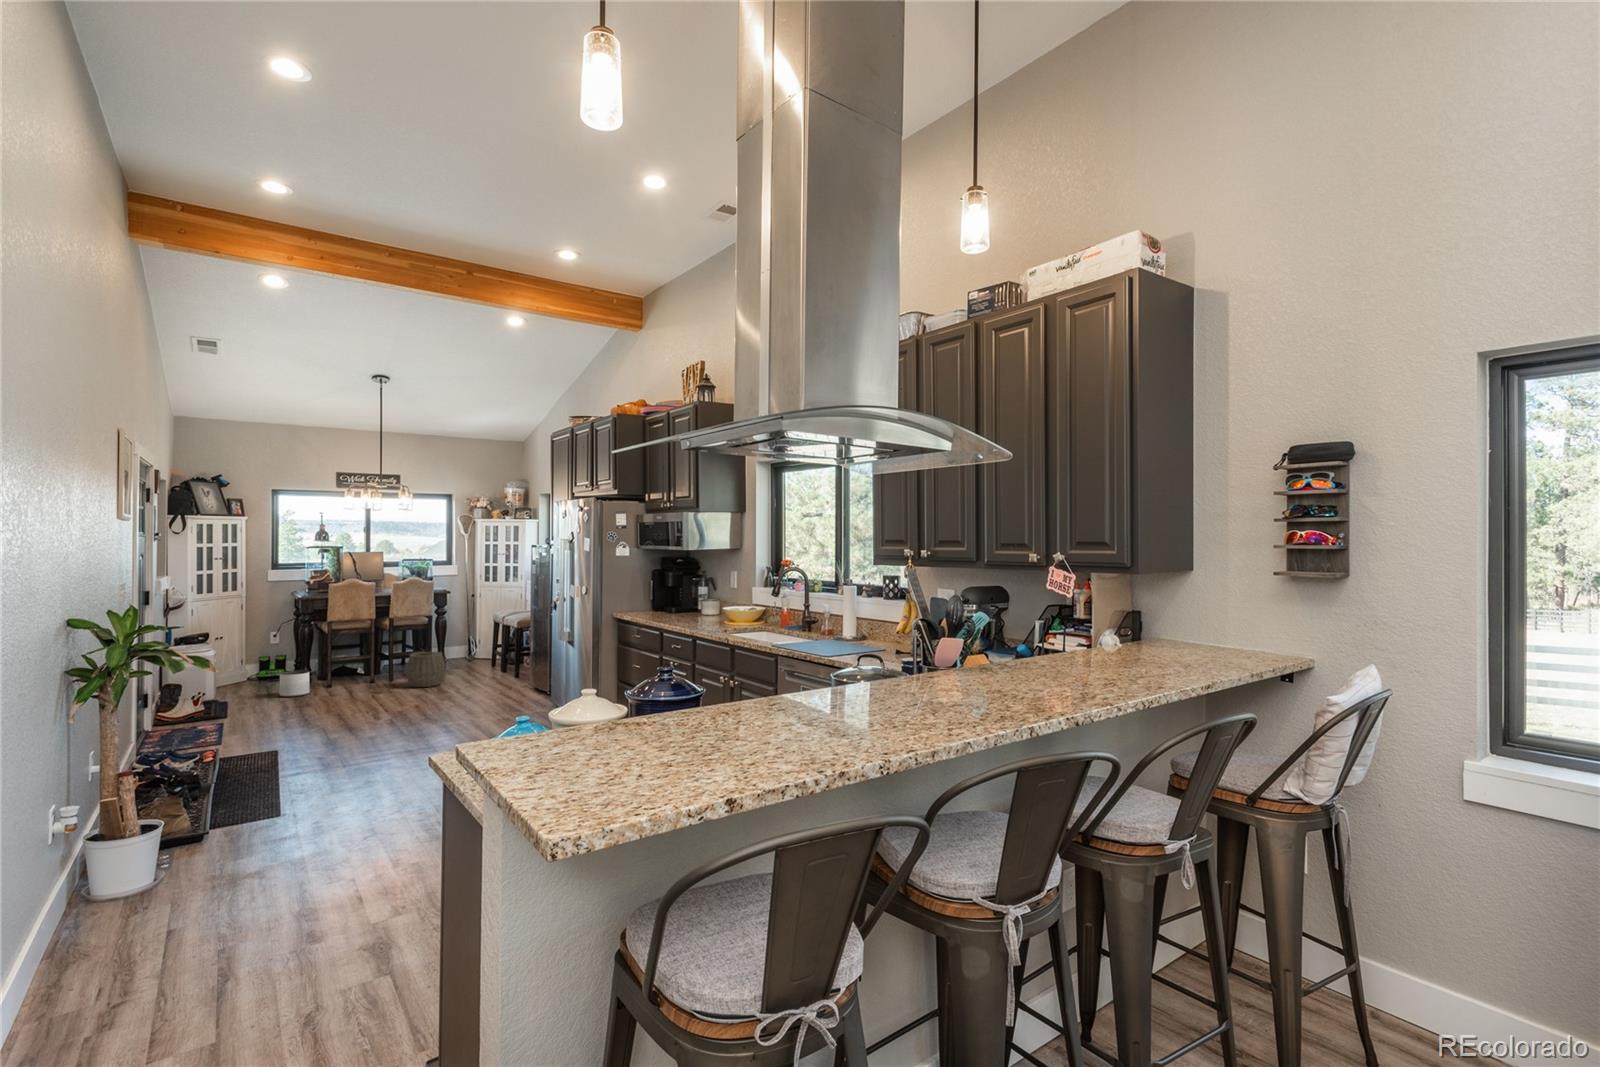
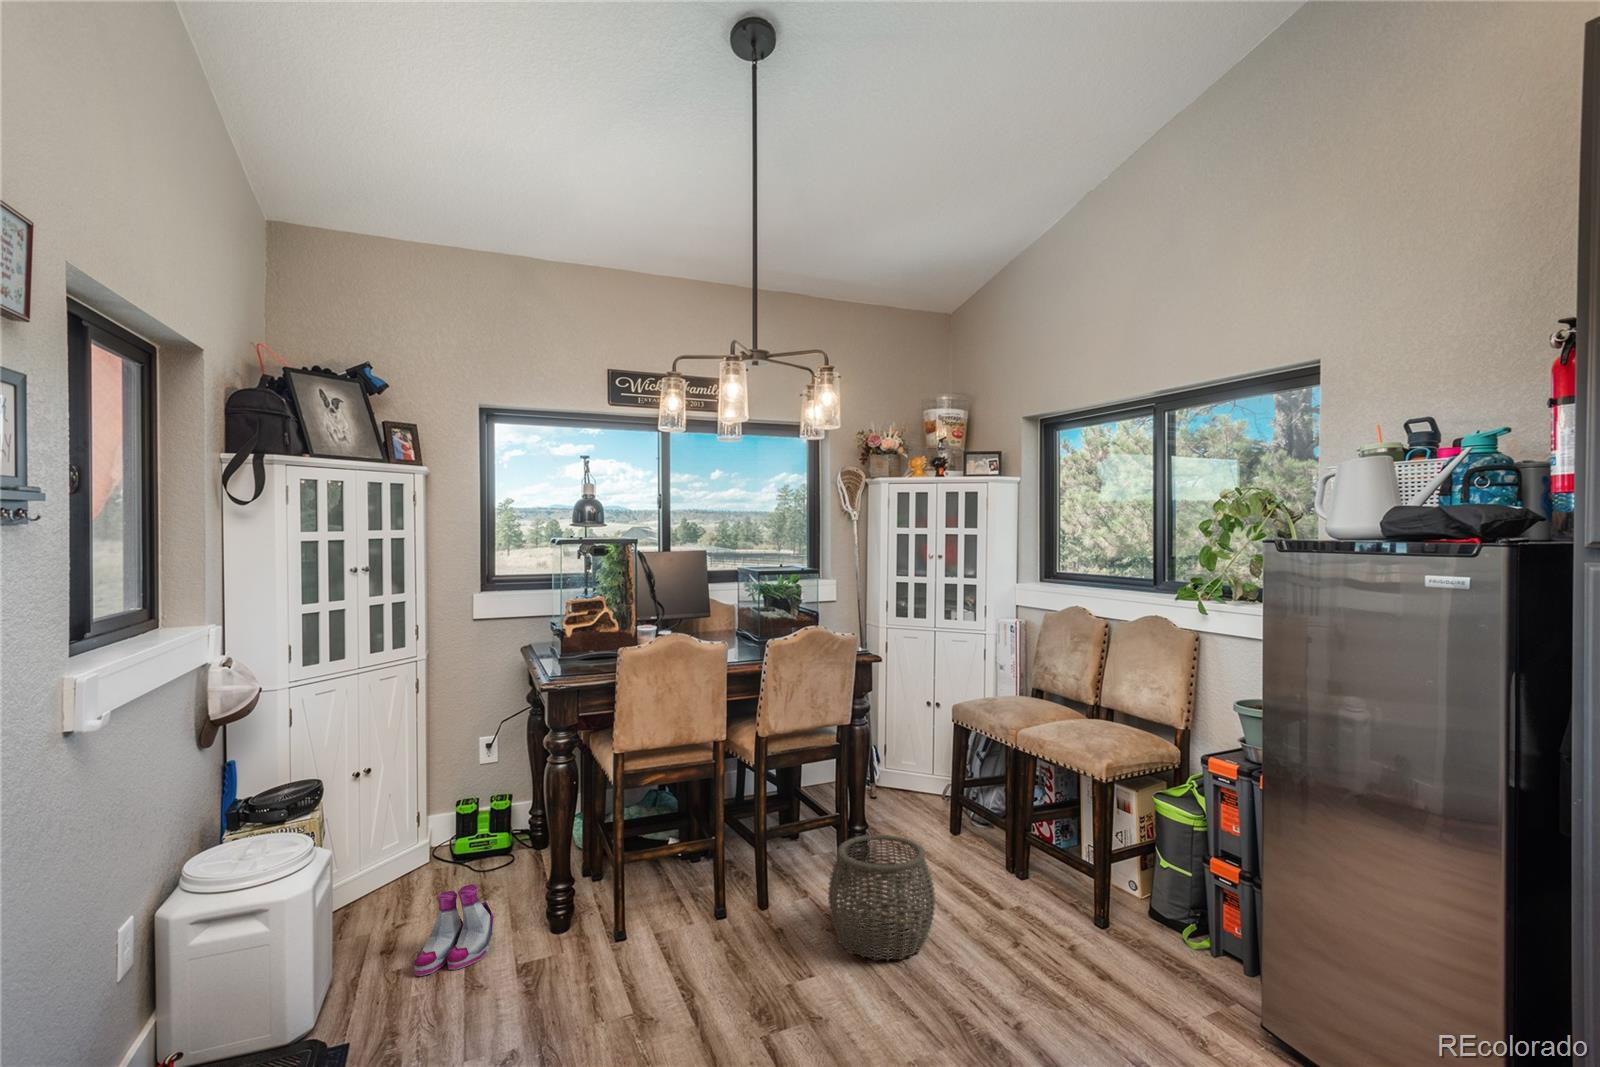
boots: none [245,669,276,696] -> present [414,884,494,976]
planter: present [279,671,310,697] -> none [505,900,584,1002]

